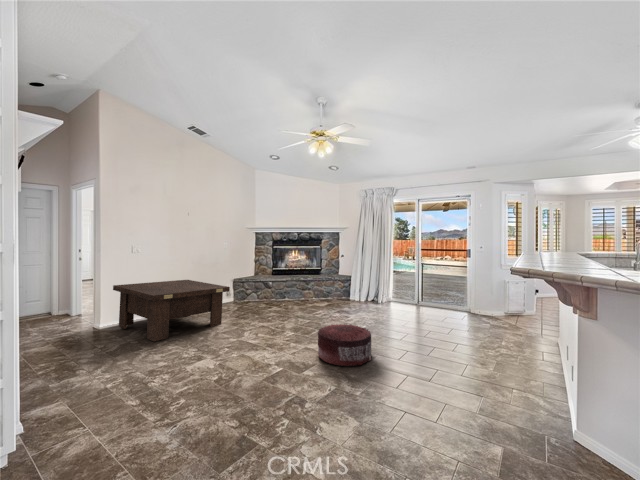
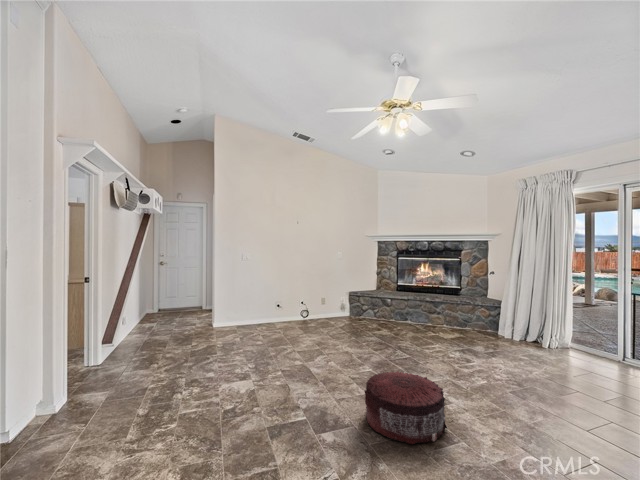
coffee table: present [113,280,230,341] -> none [226,289,319,348]

